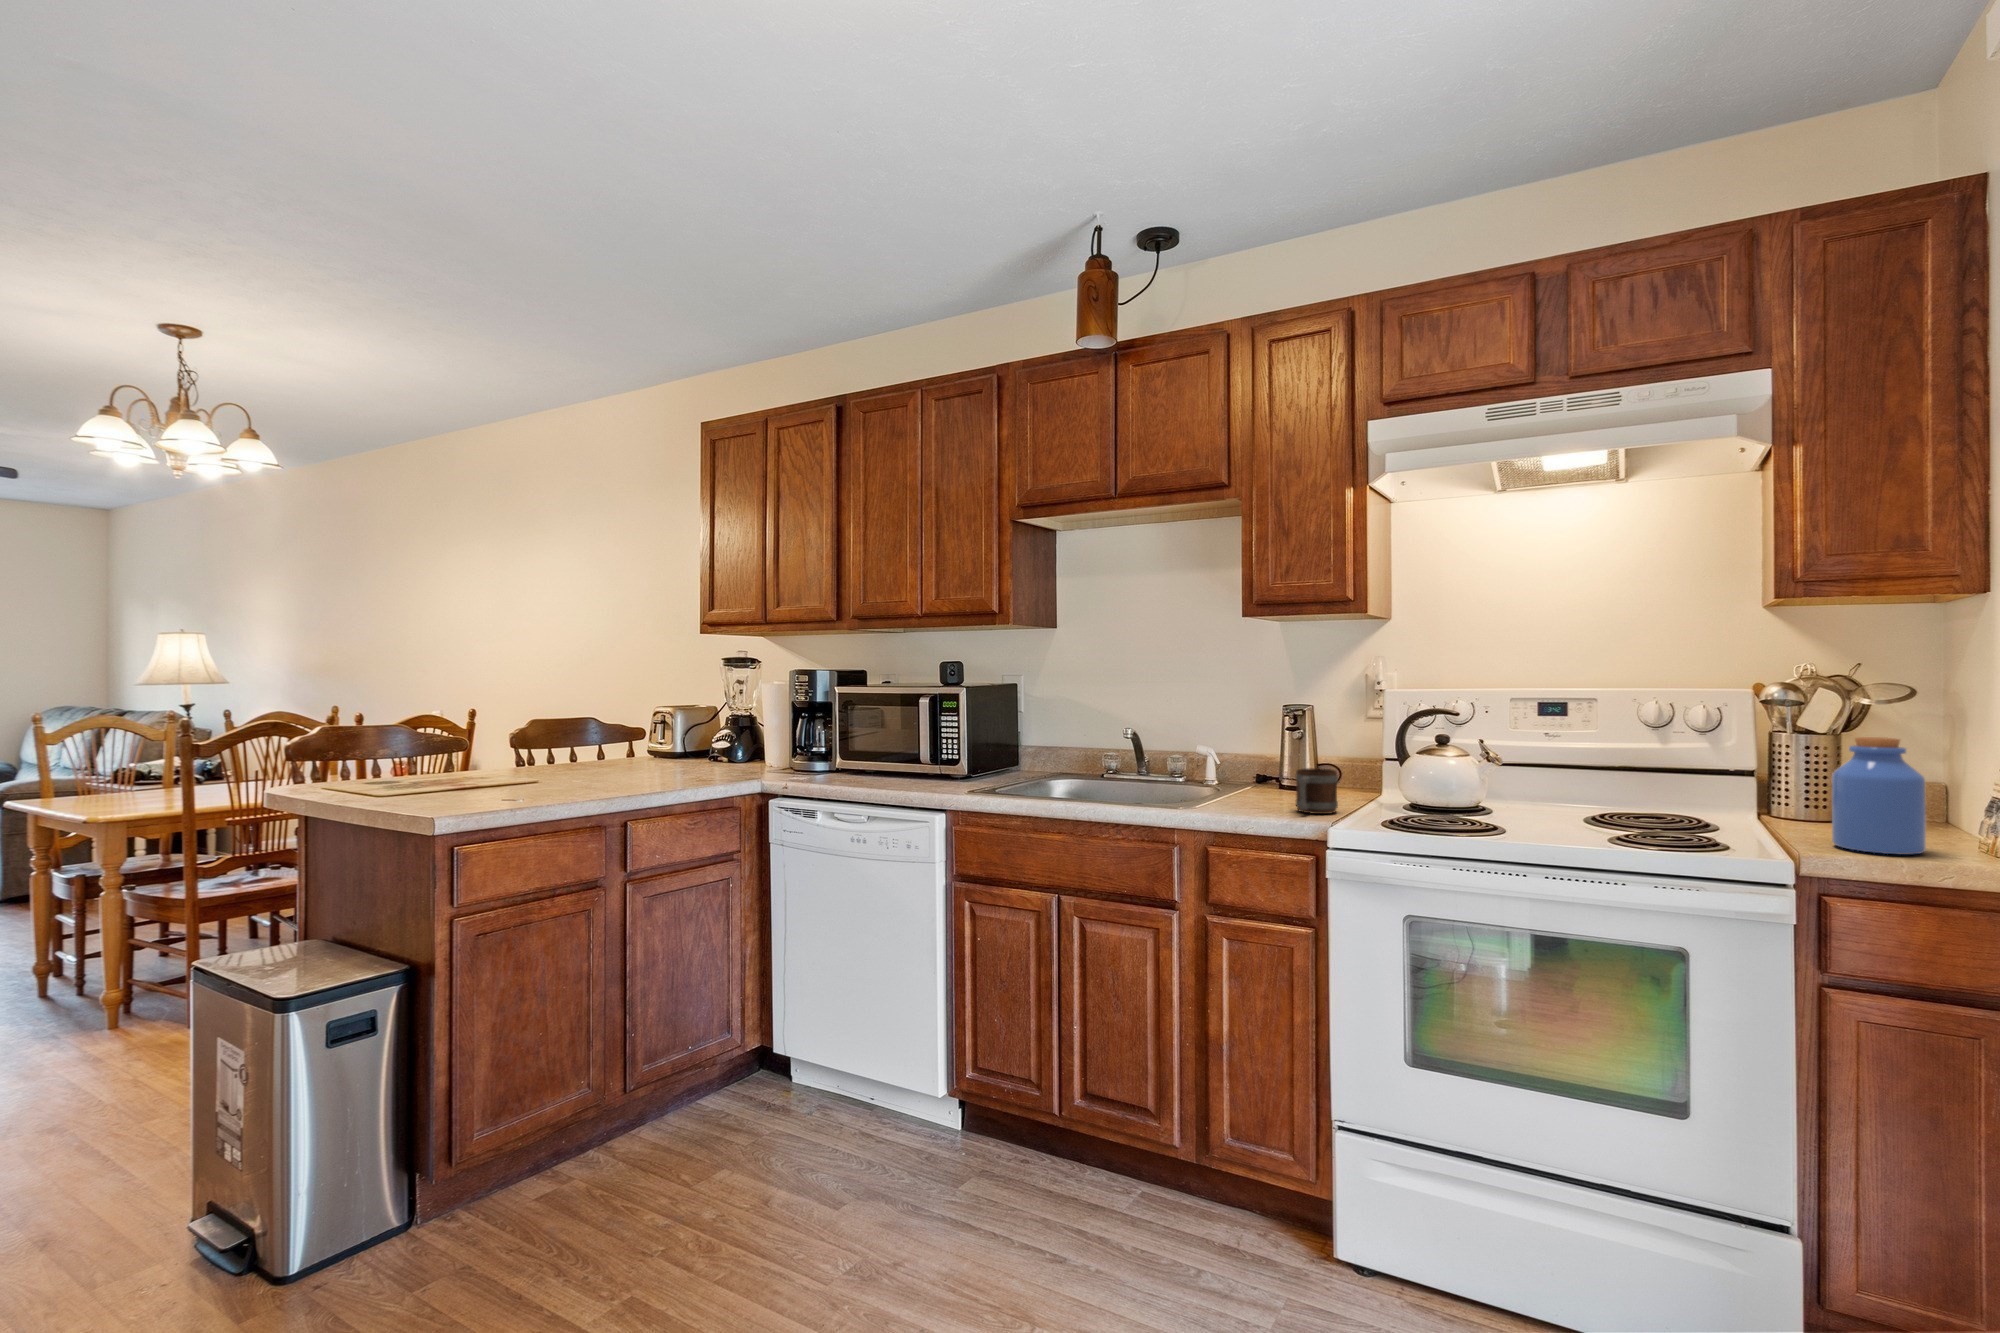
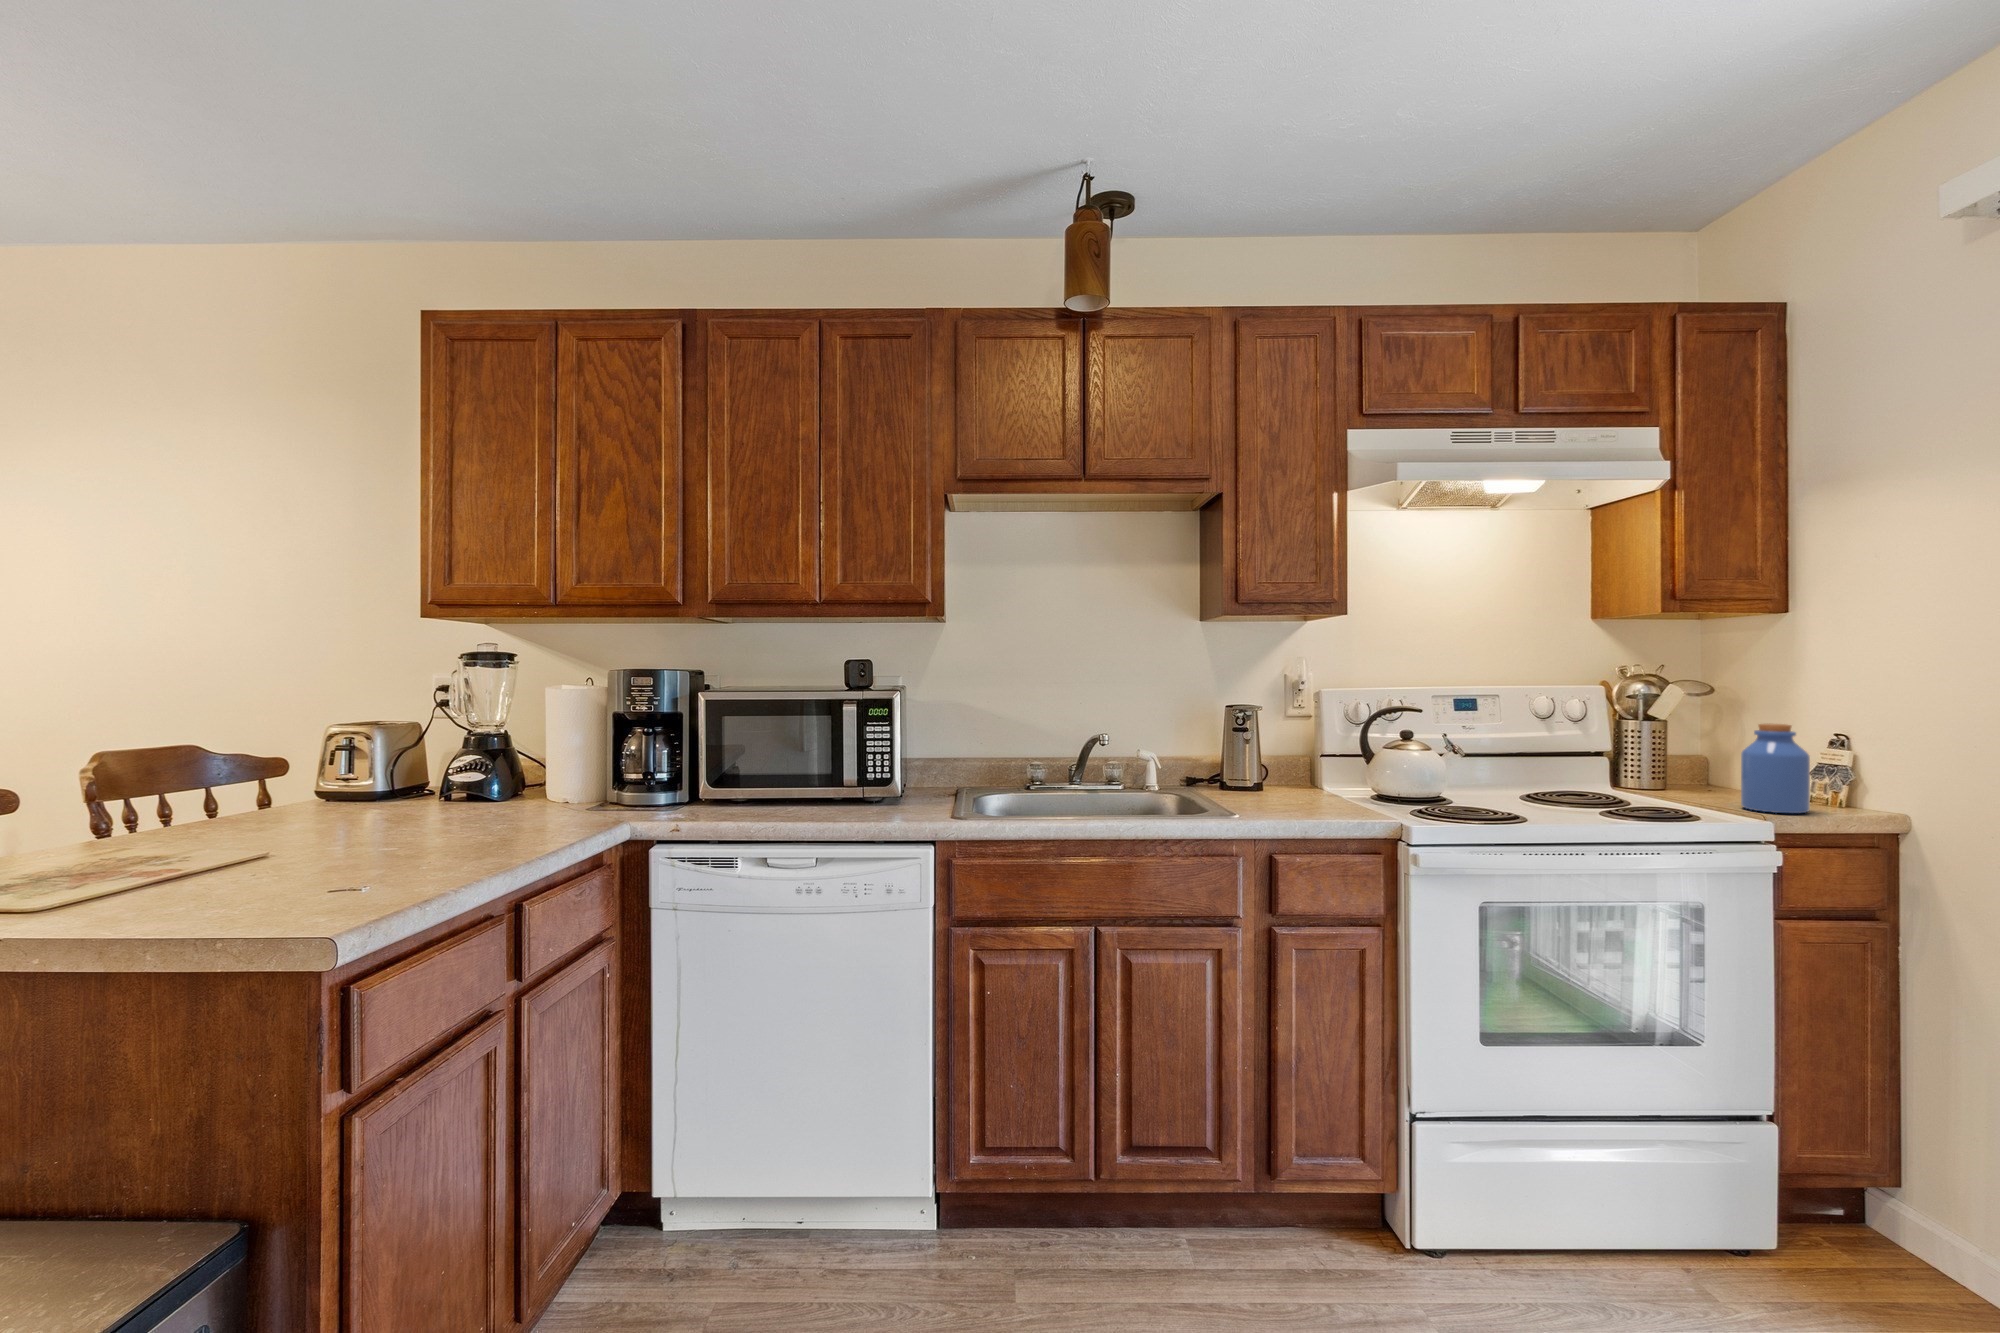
mug: present [1296,768,1338,814] -> none [1329,768,1372,814]

